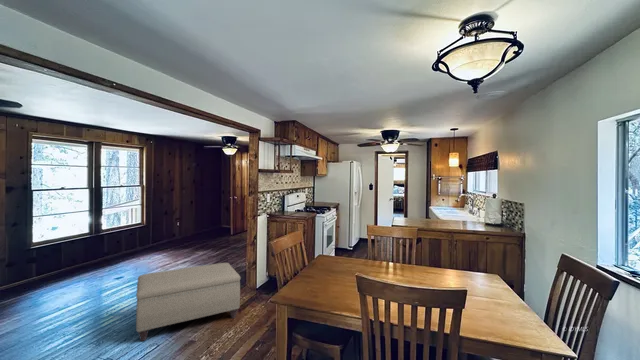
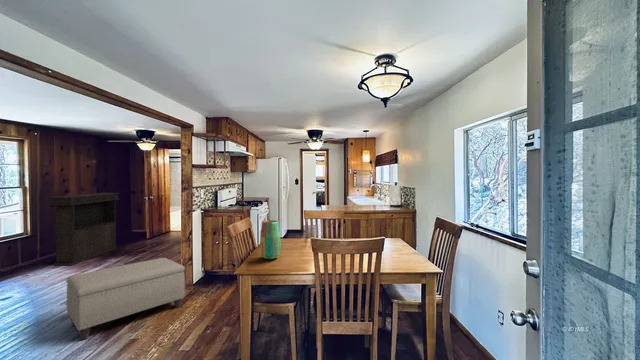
console table: none [153,192,209,255] -> present [49,193,119,265]
vase: none [299,244,325,295] -> present [260,220,281,259]

